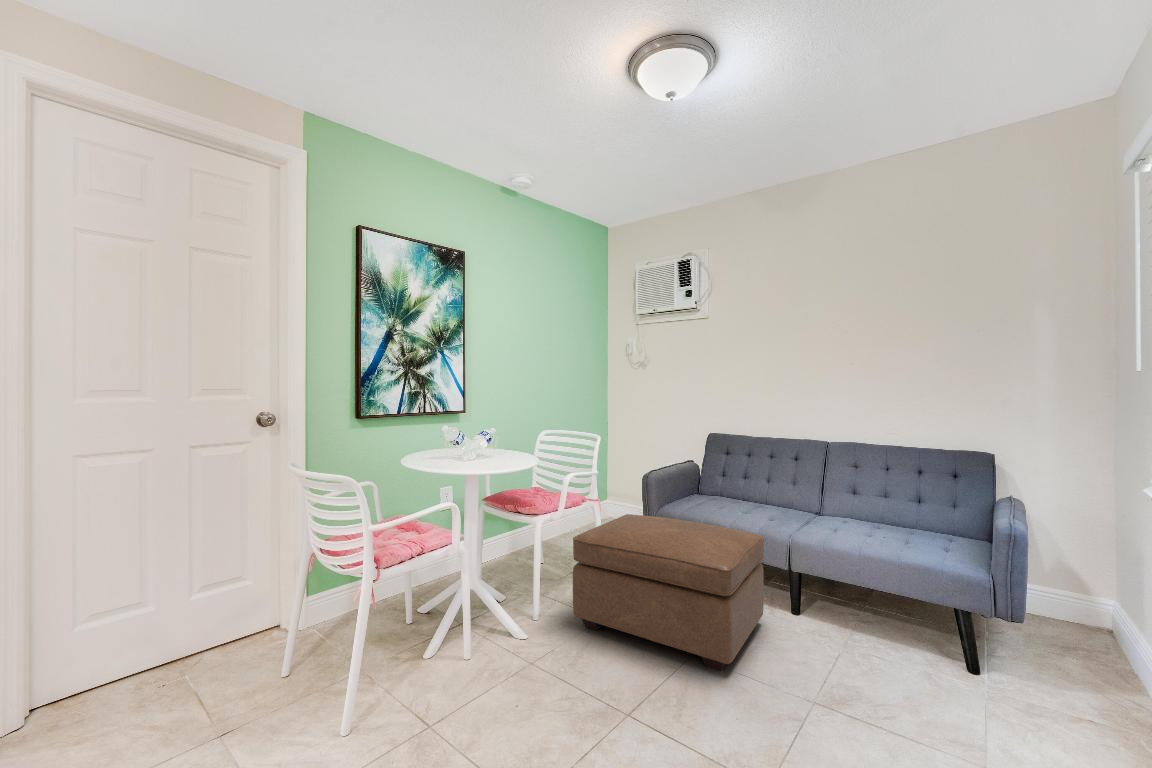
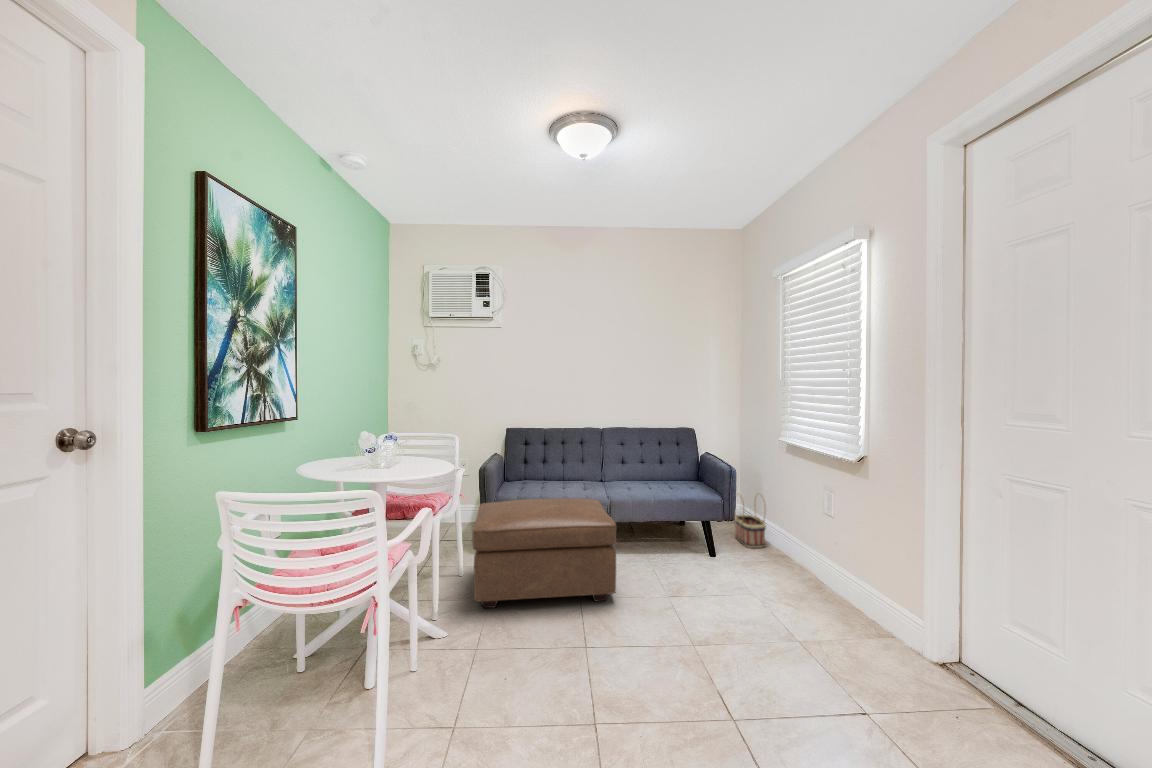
basket: none [1068,578,1139,698] -> present [735,502,766,548]

